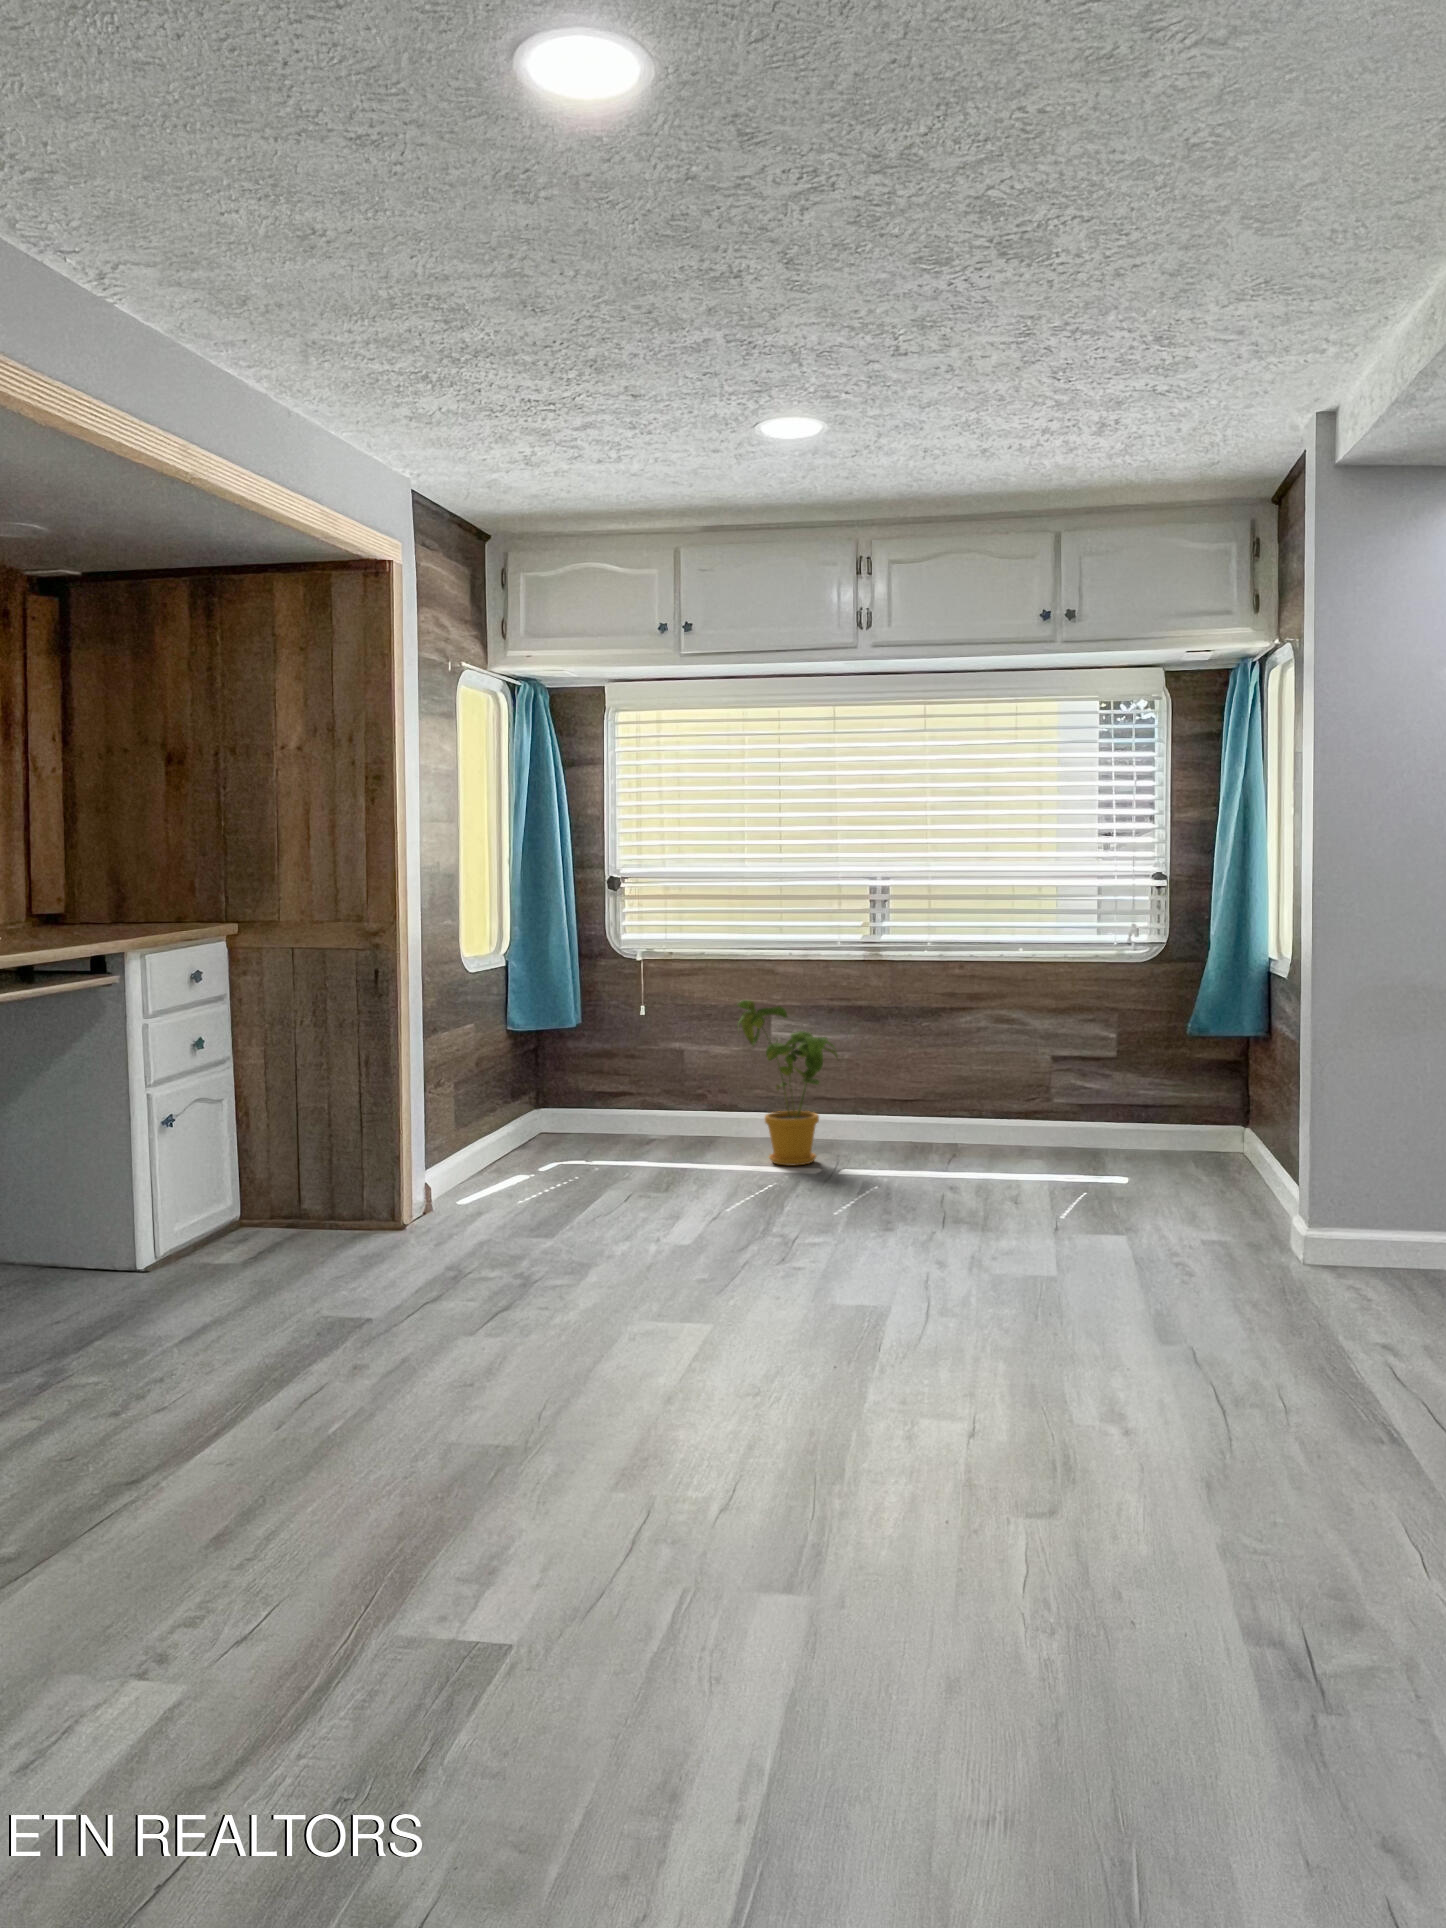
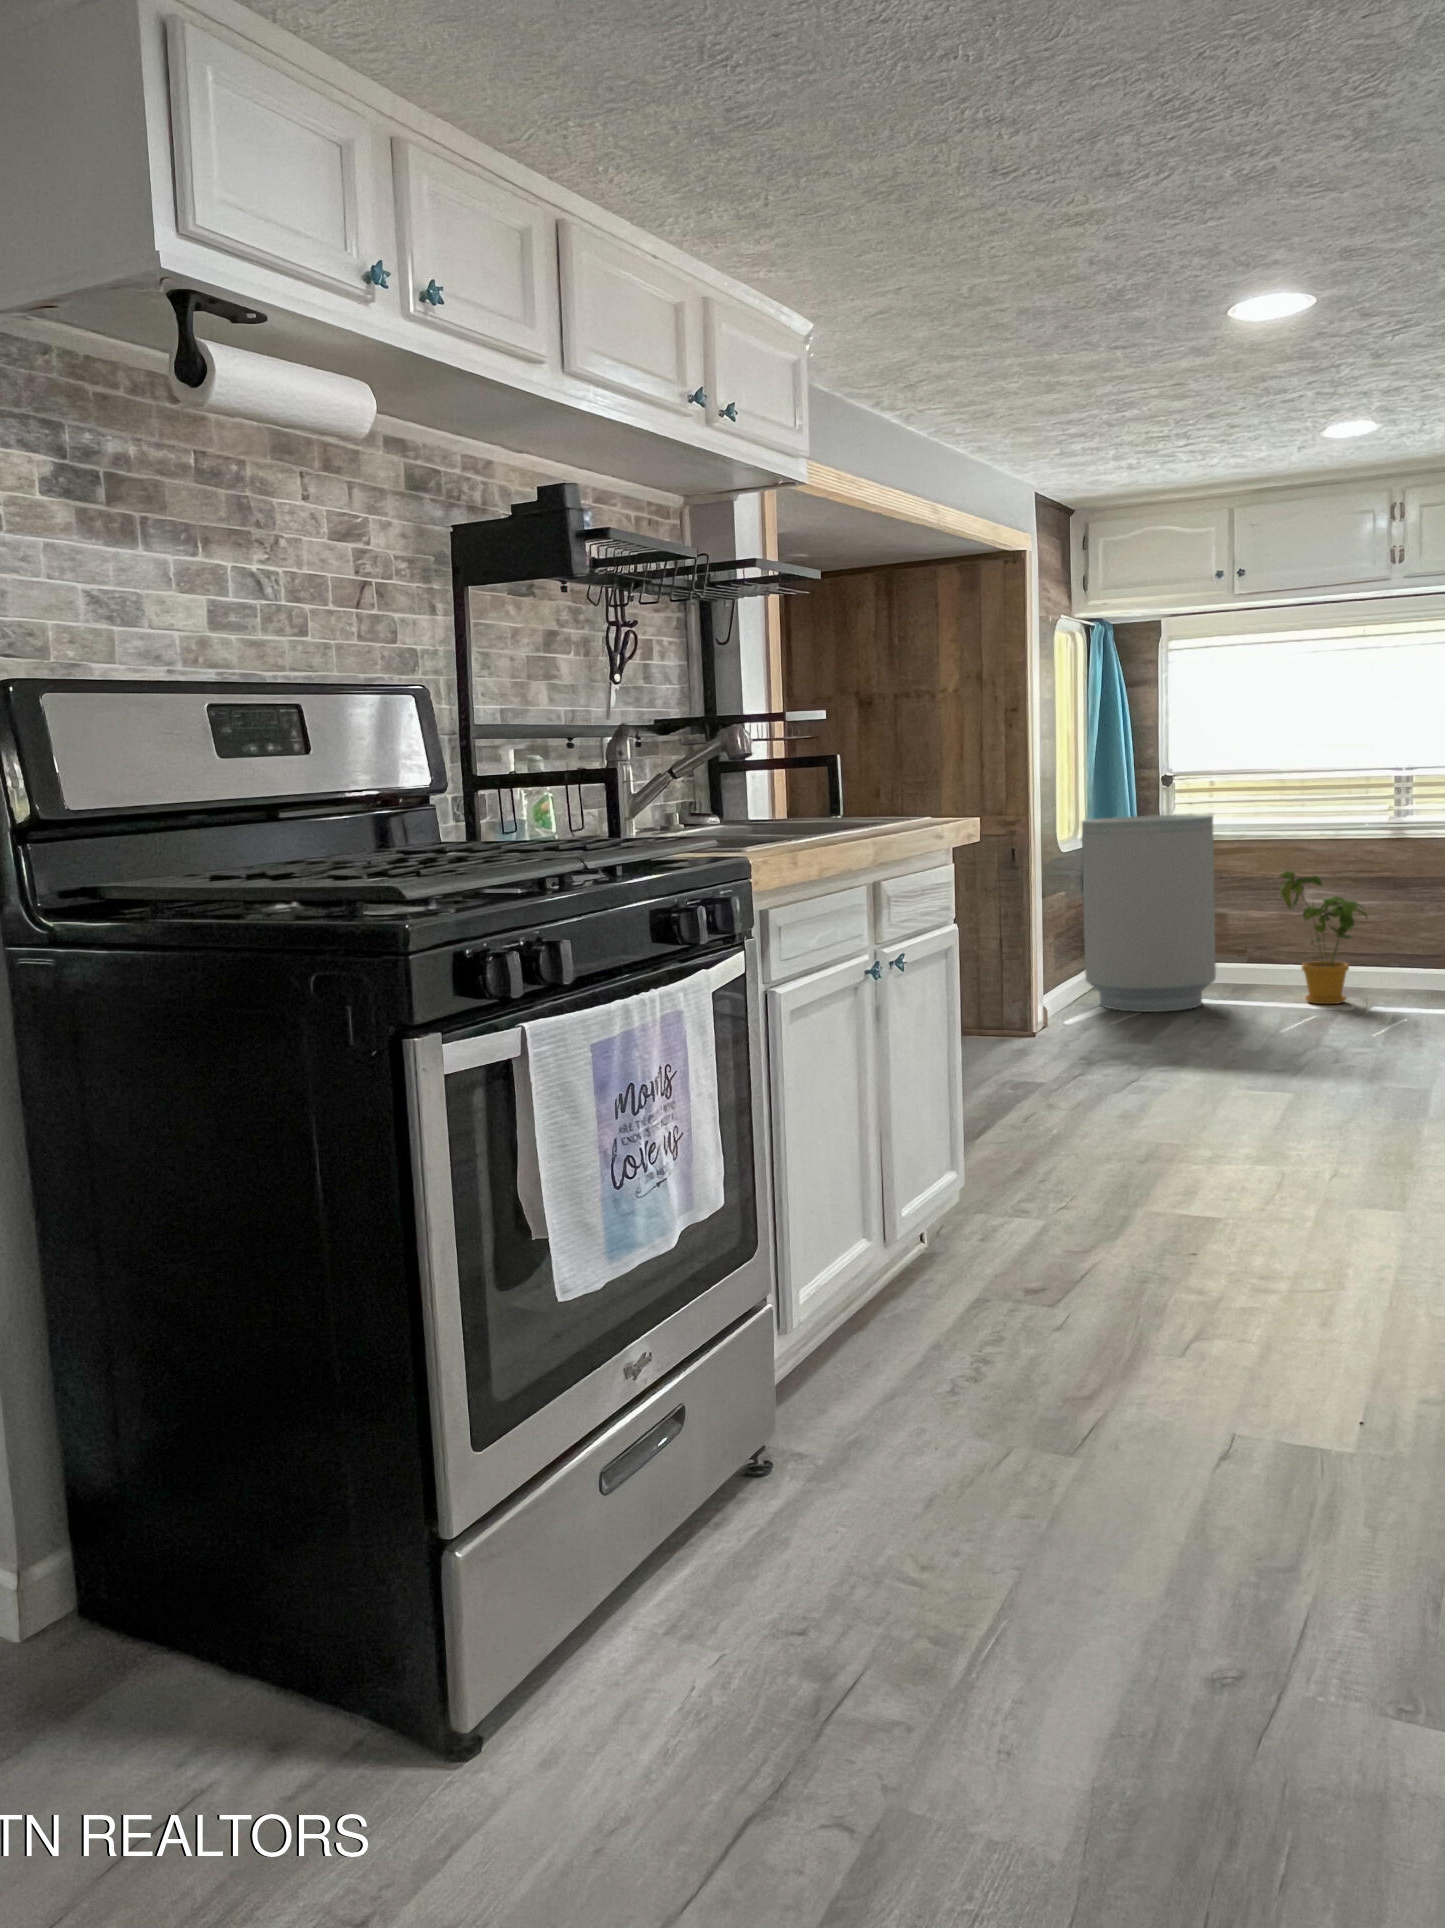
trash can: none [495,928,662,1183] -> present [1082,815,1216,1012]

